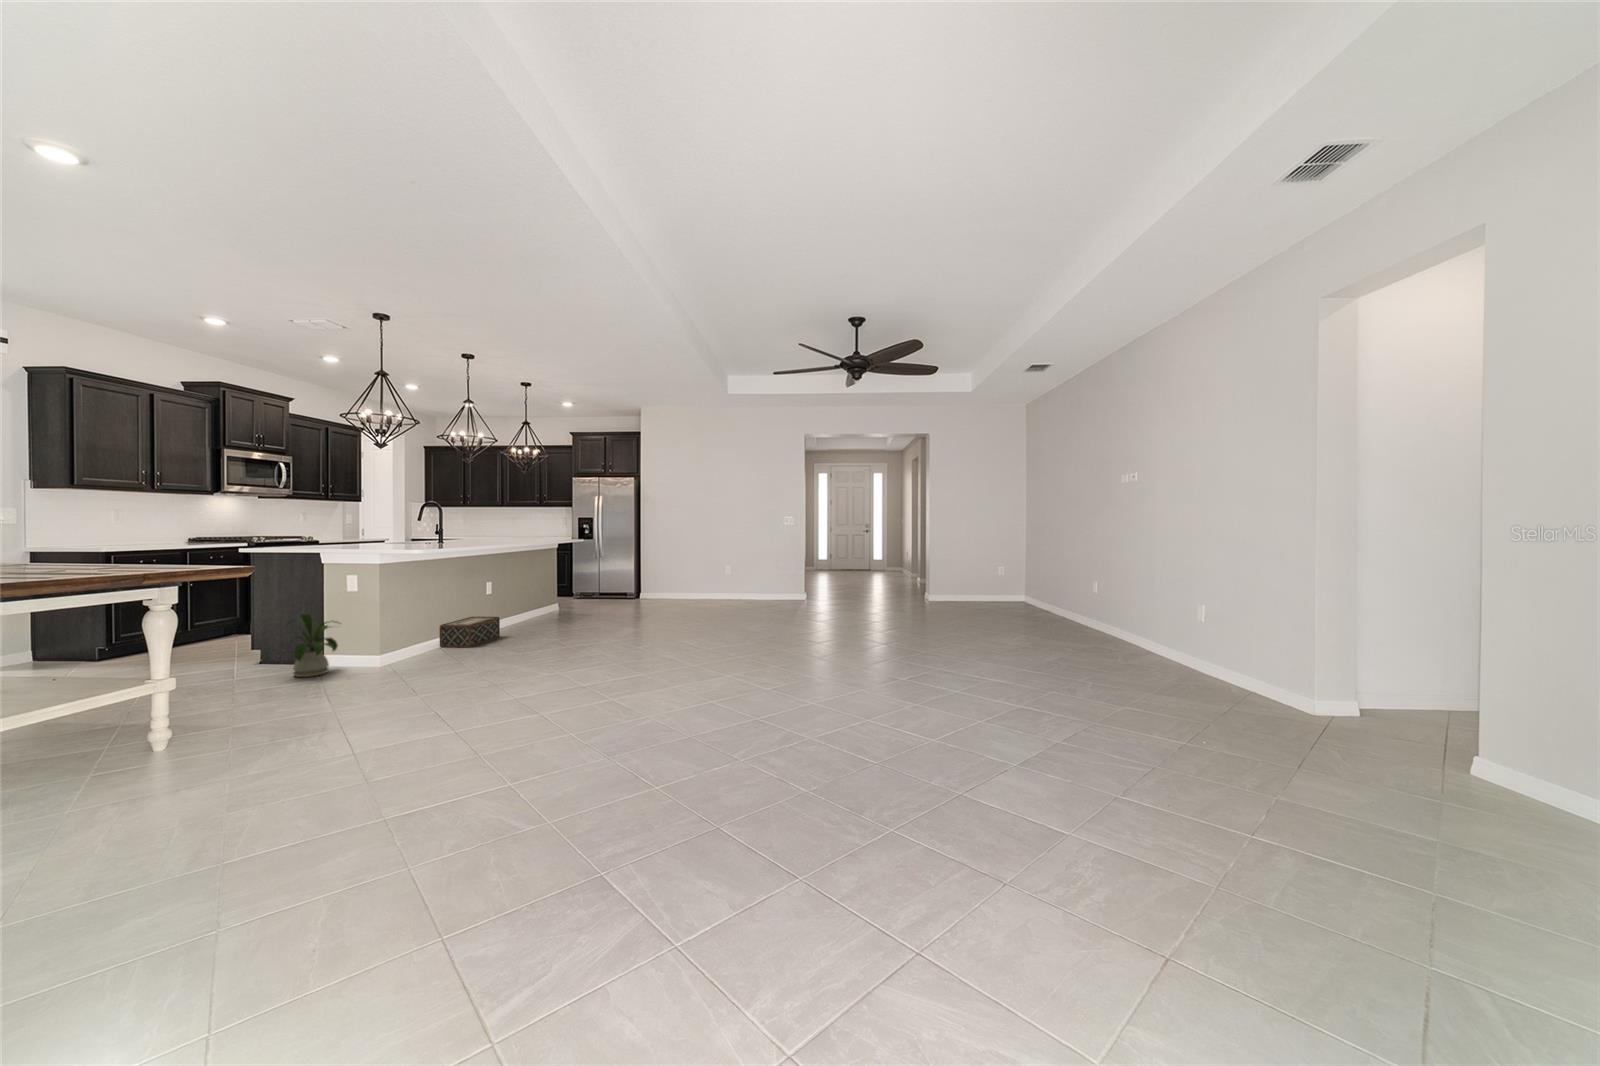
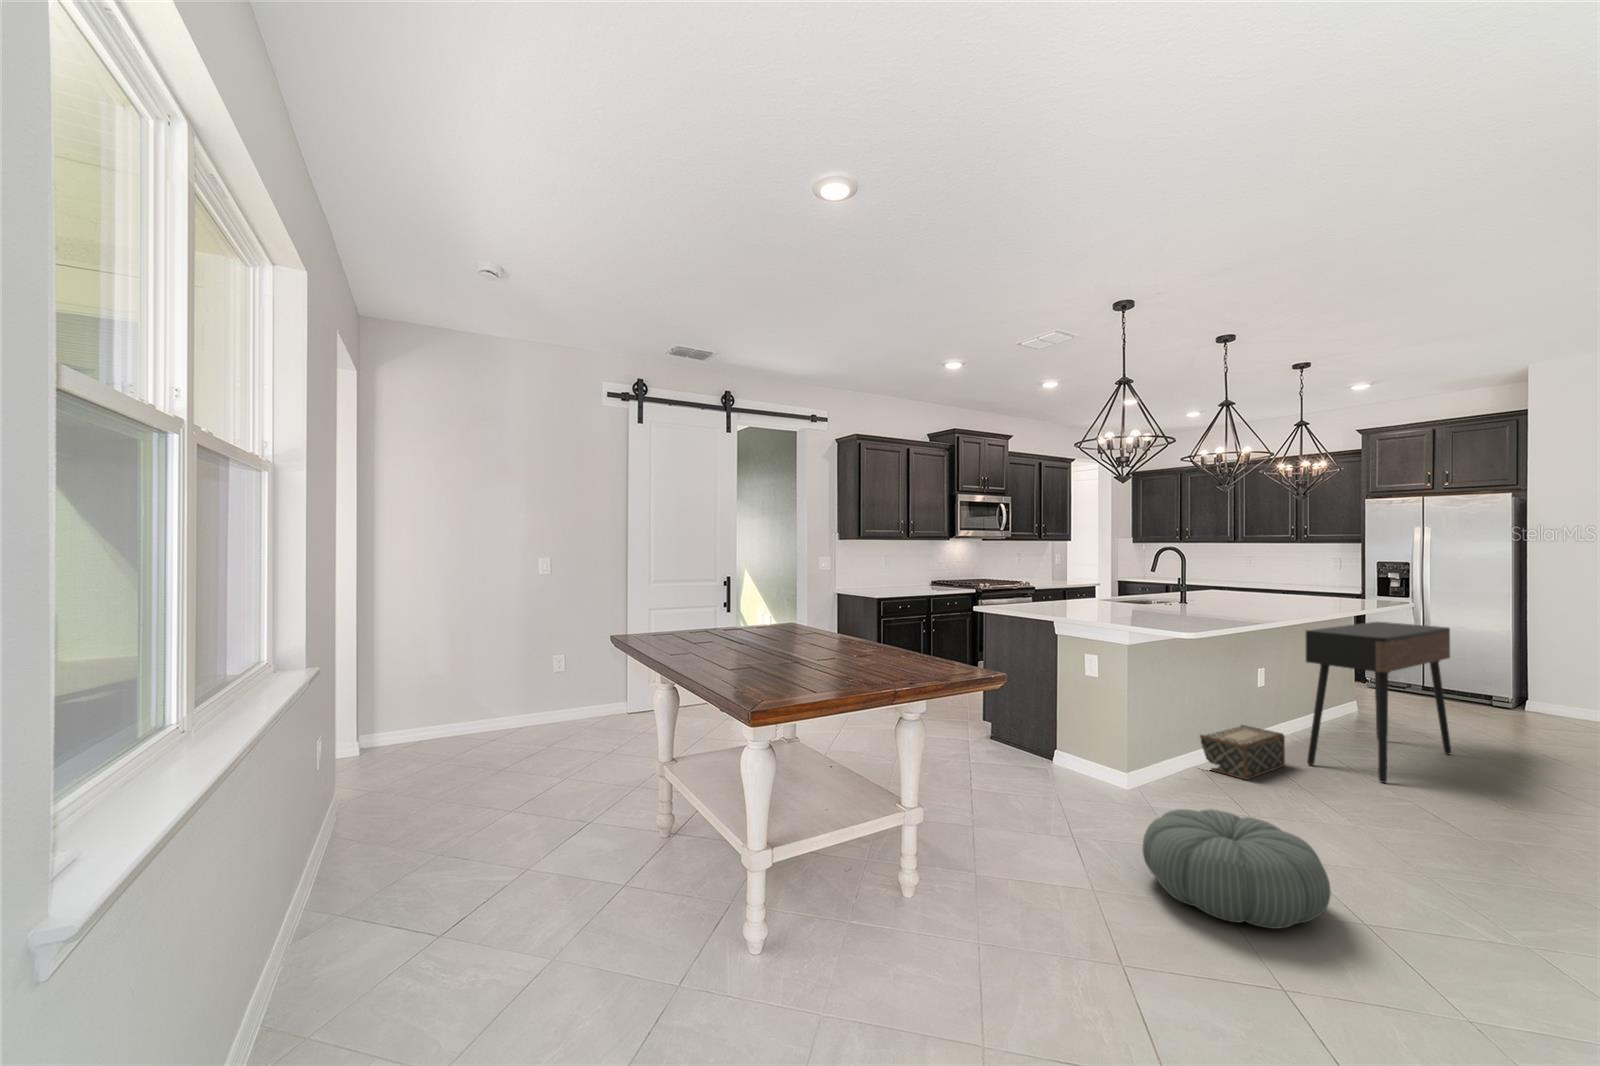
console table: none [513,548,594,634] -> present [1305,622,1451,783]
house plant: present [288,614,339,677] -> none [1021,704,1085,785]
pouf: none [368,649,480,705] -> present [1143,809,1331,929]

